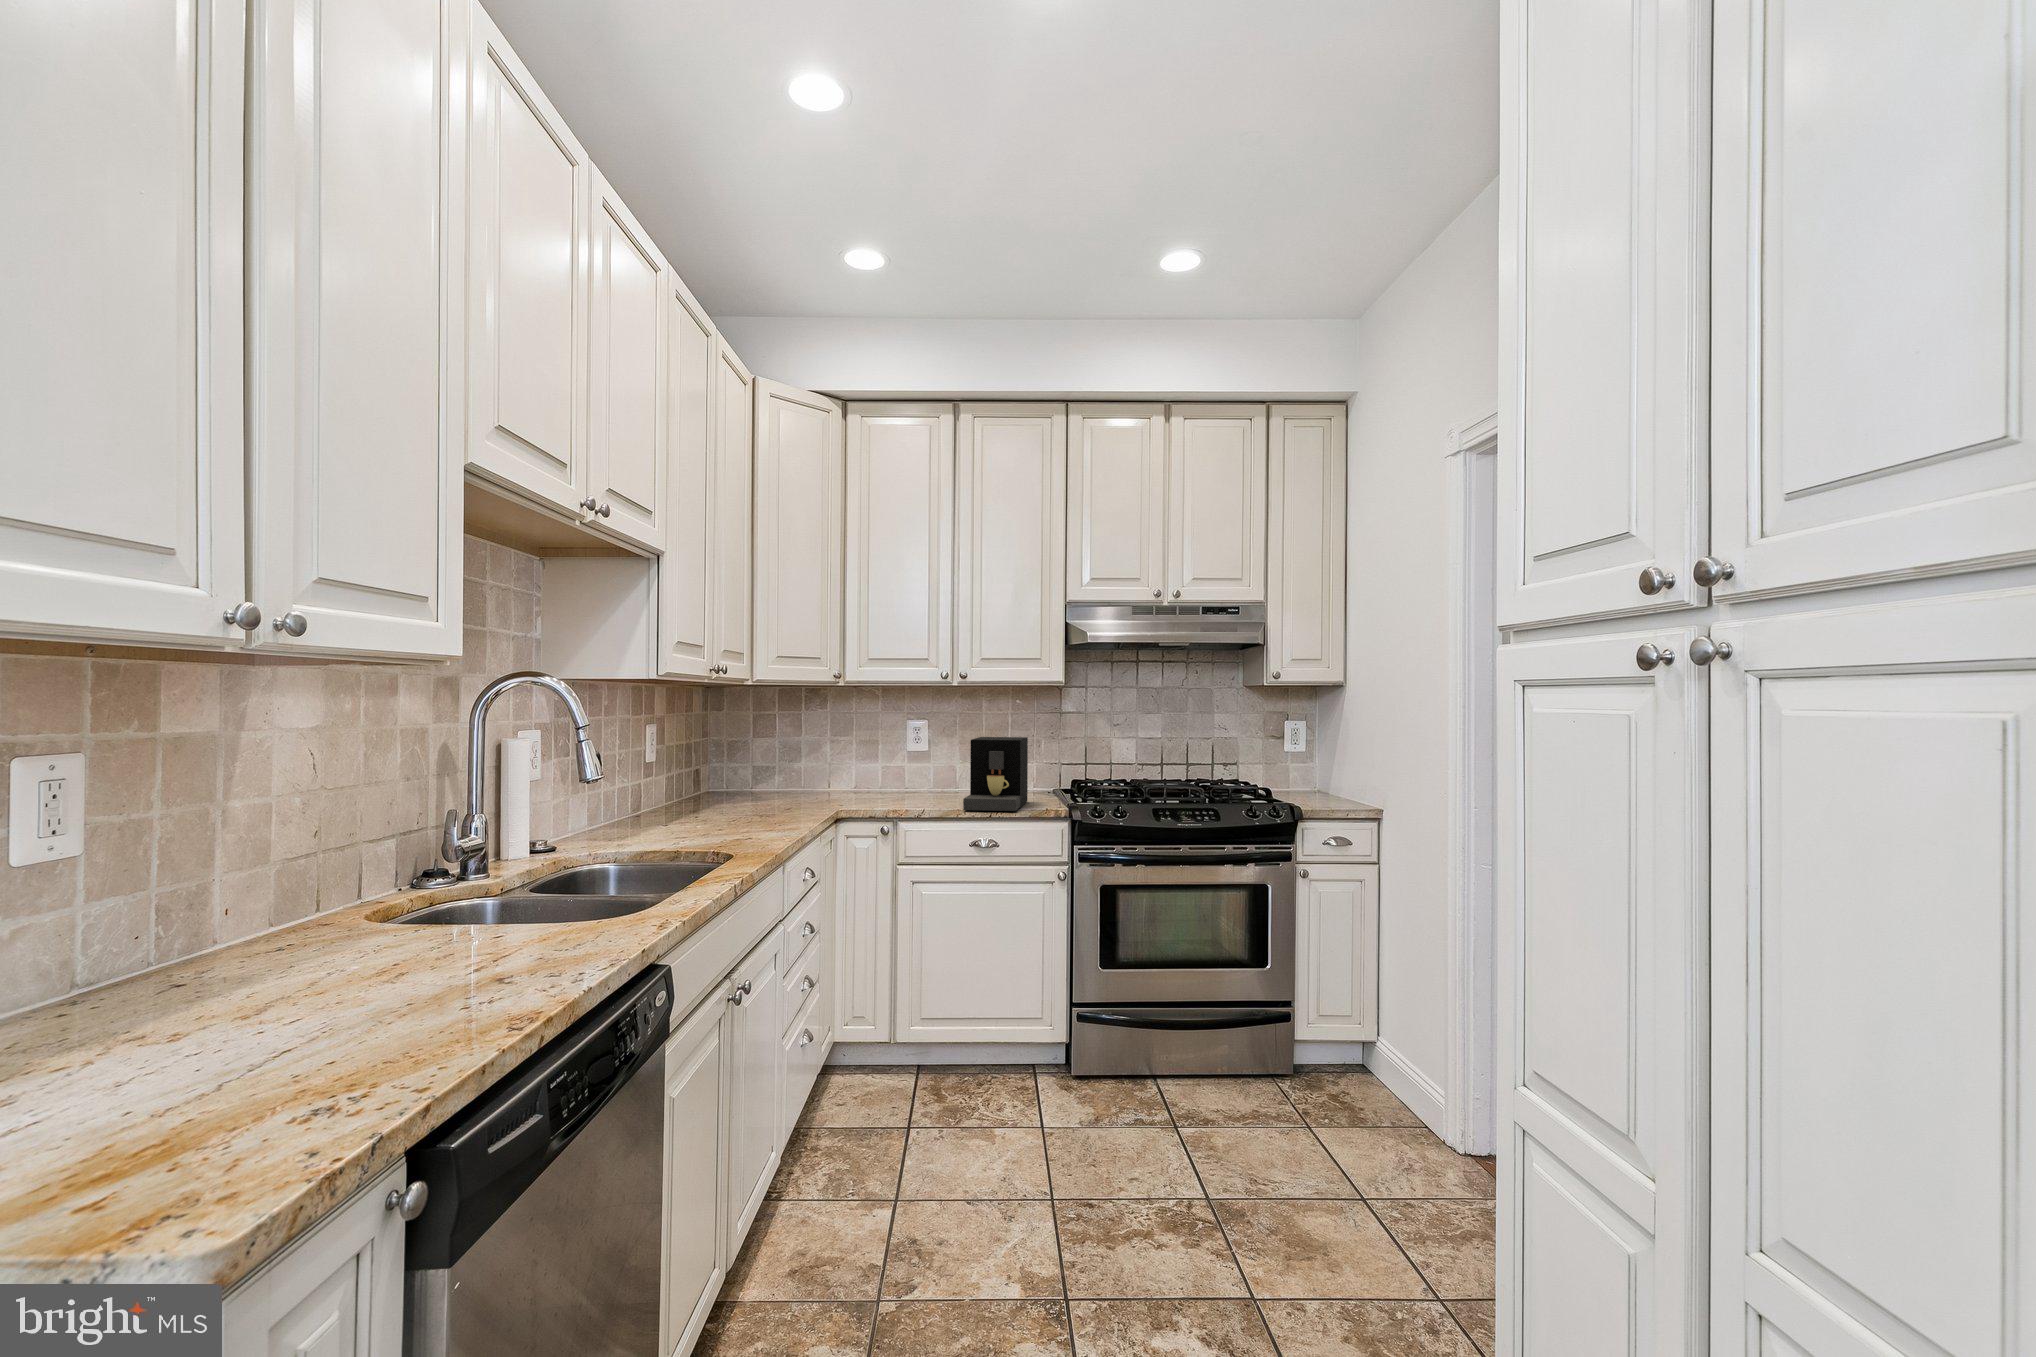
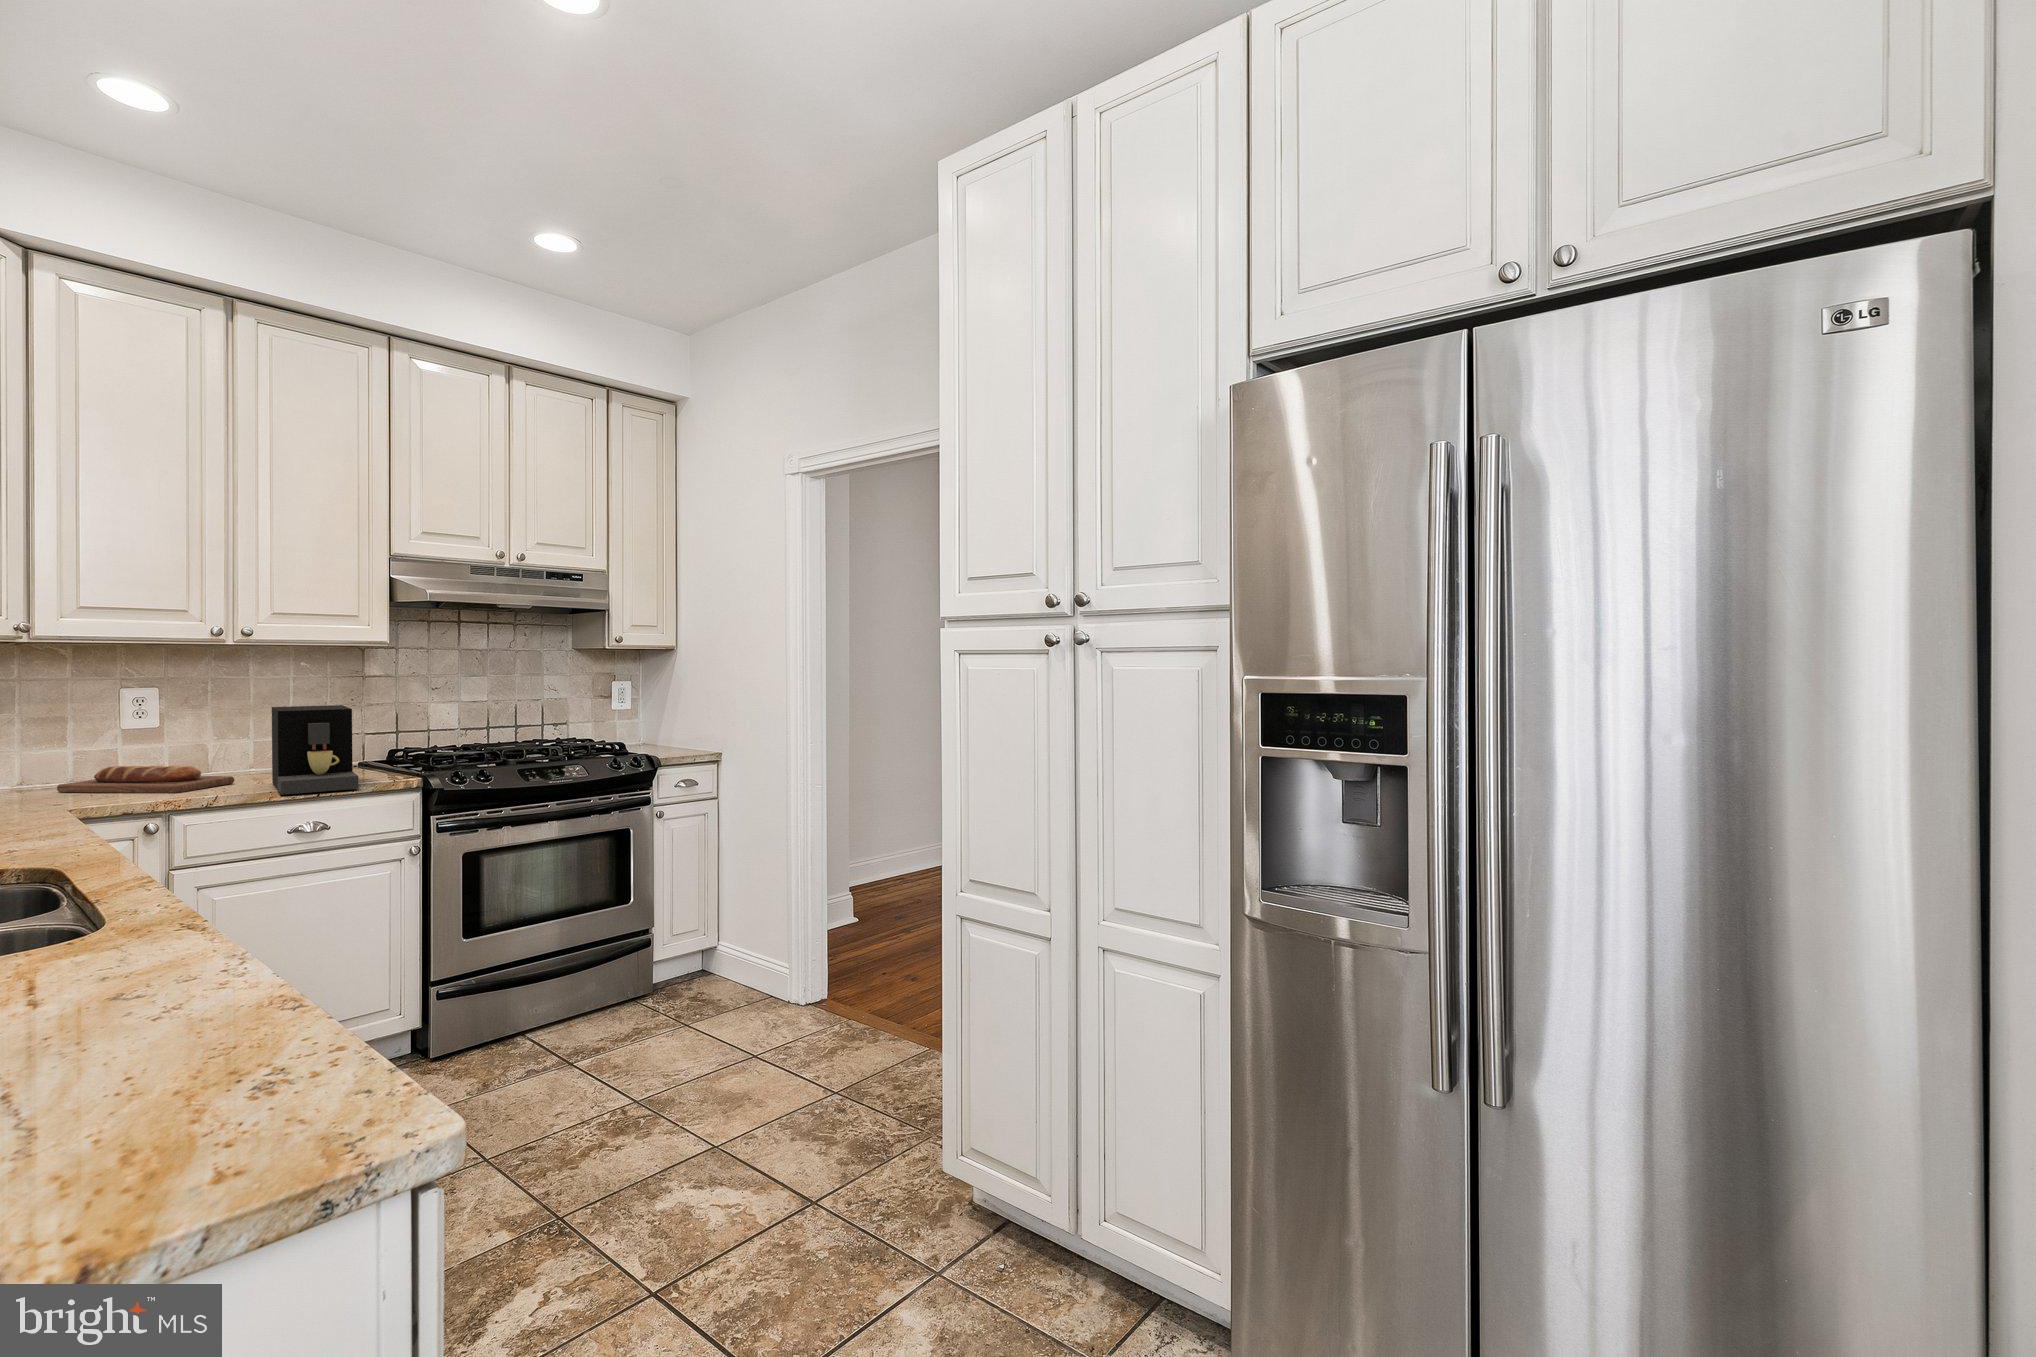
bread loaf: none [870,778,962,802] -> present [57,766,234,793]

